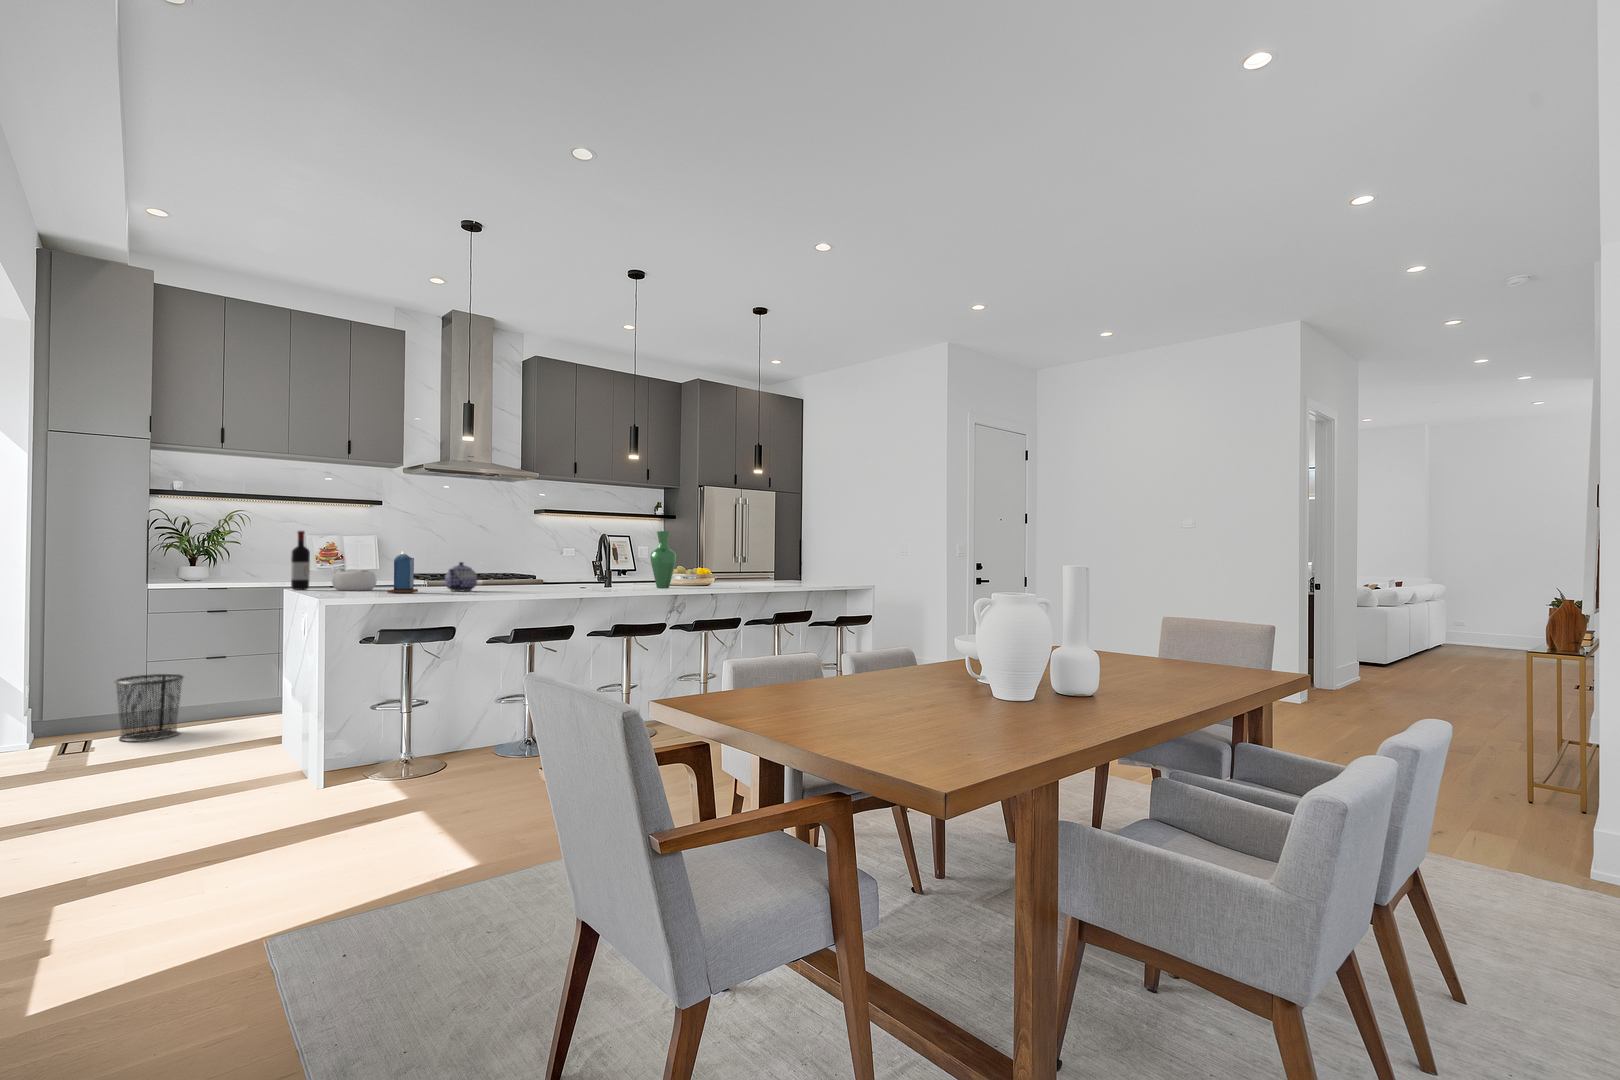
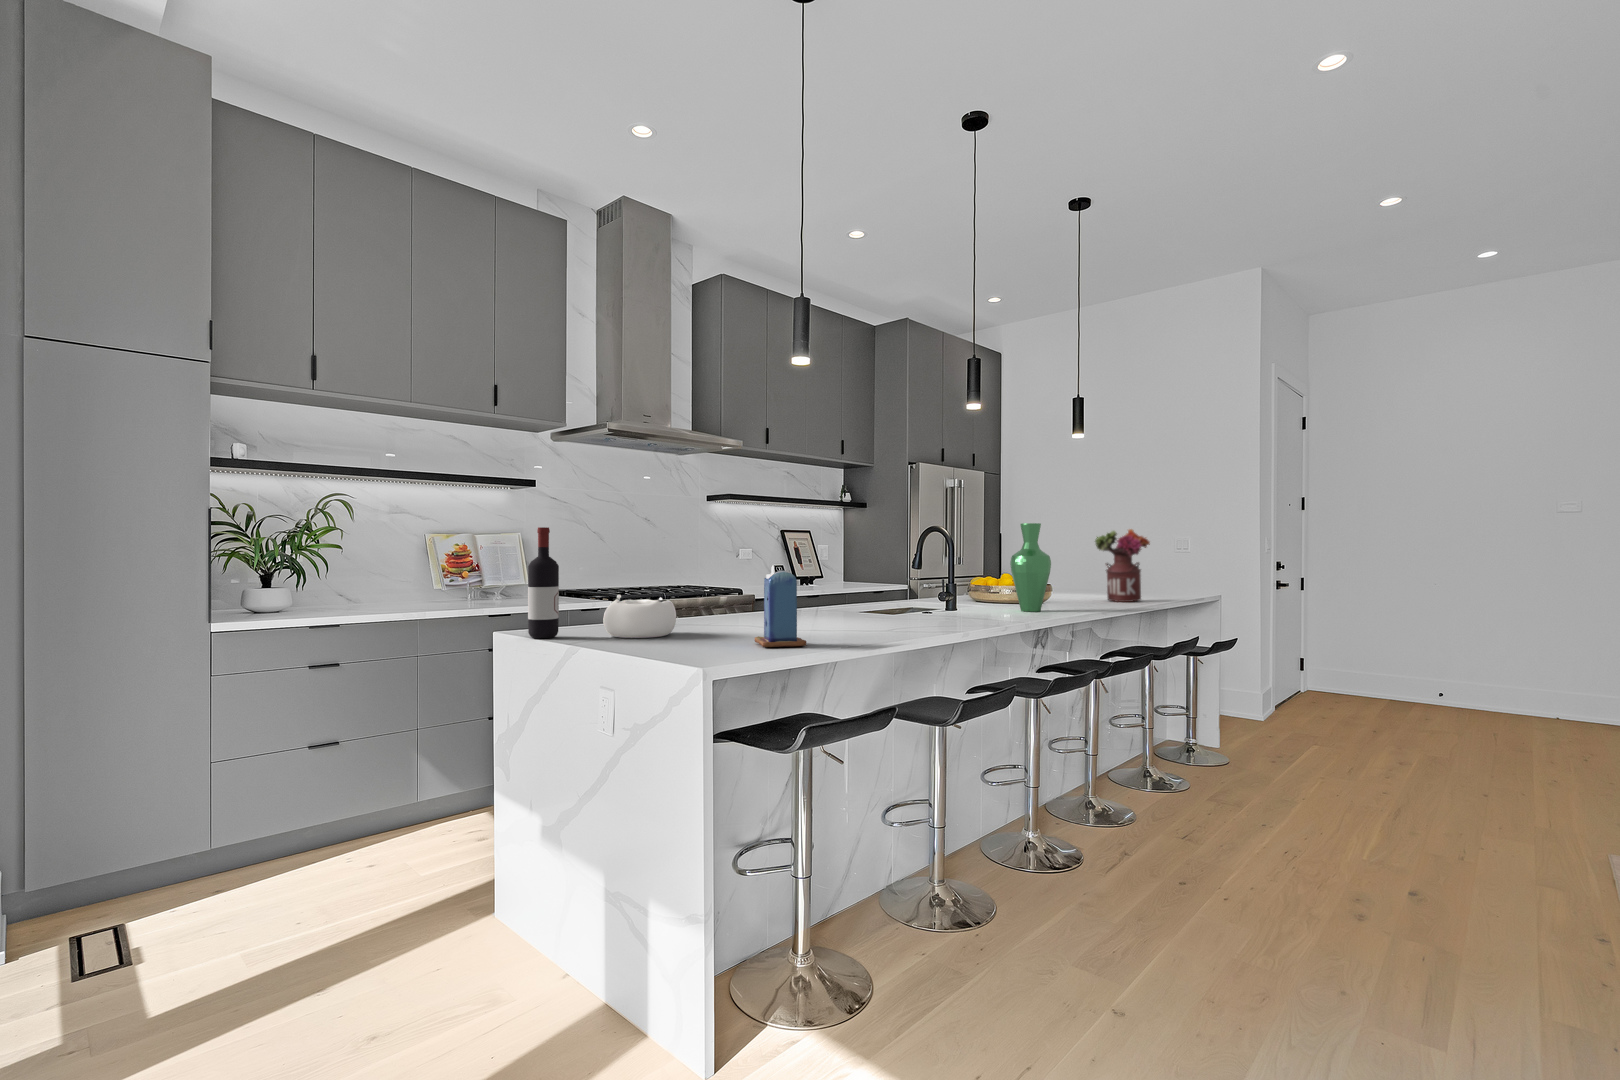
flower arrangement: none [758,536,794,586] -> present [1095,529,1150,602]
teapot: present [445,562,477,591] -> none [805,581,858,635]
waste bin: present [115,674,184,742] -> none [163,780,284,916]

